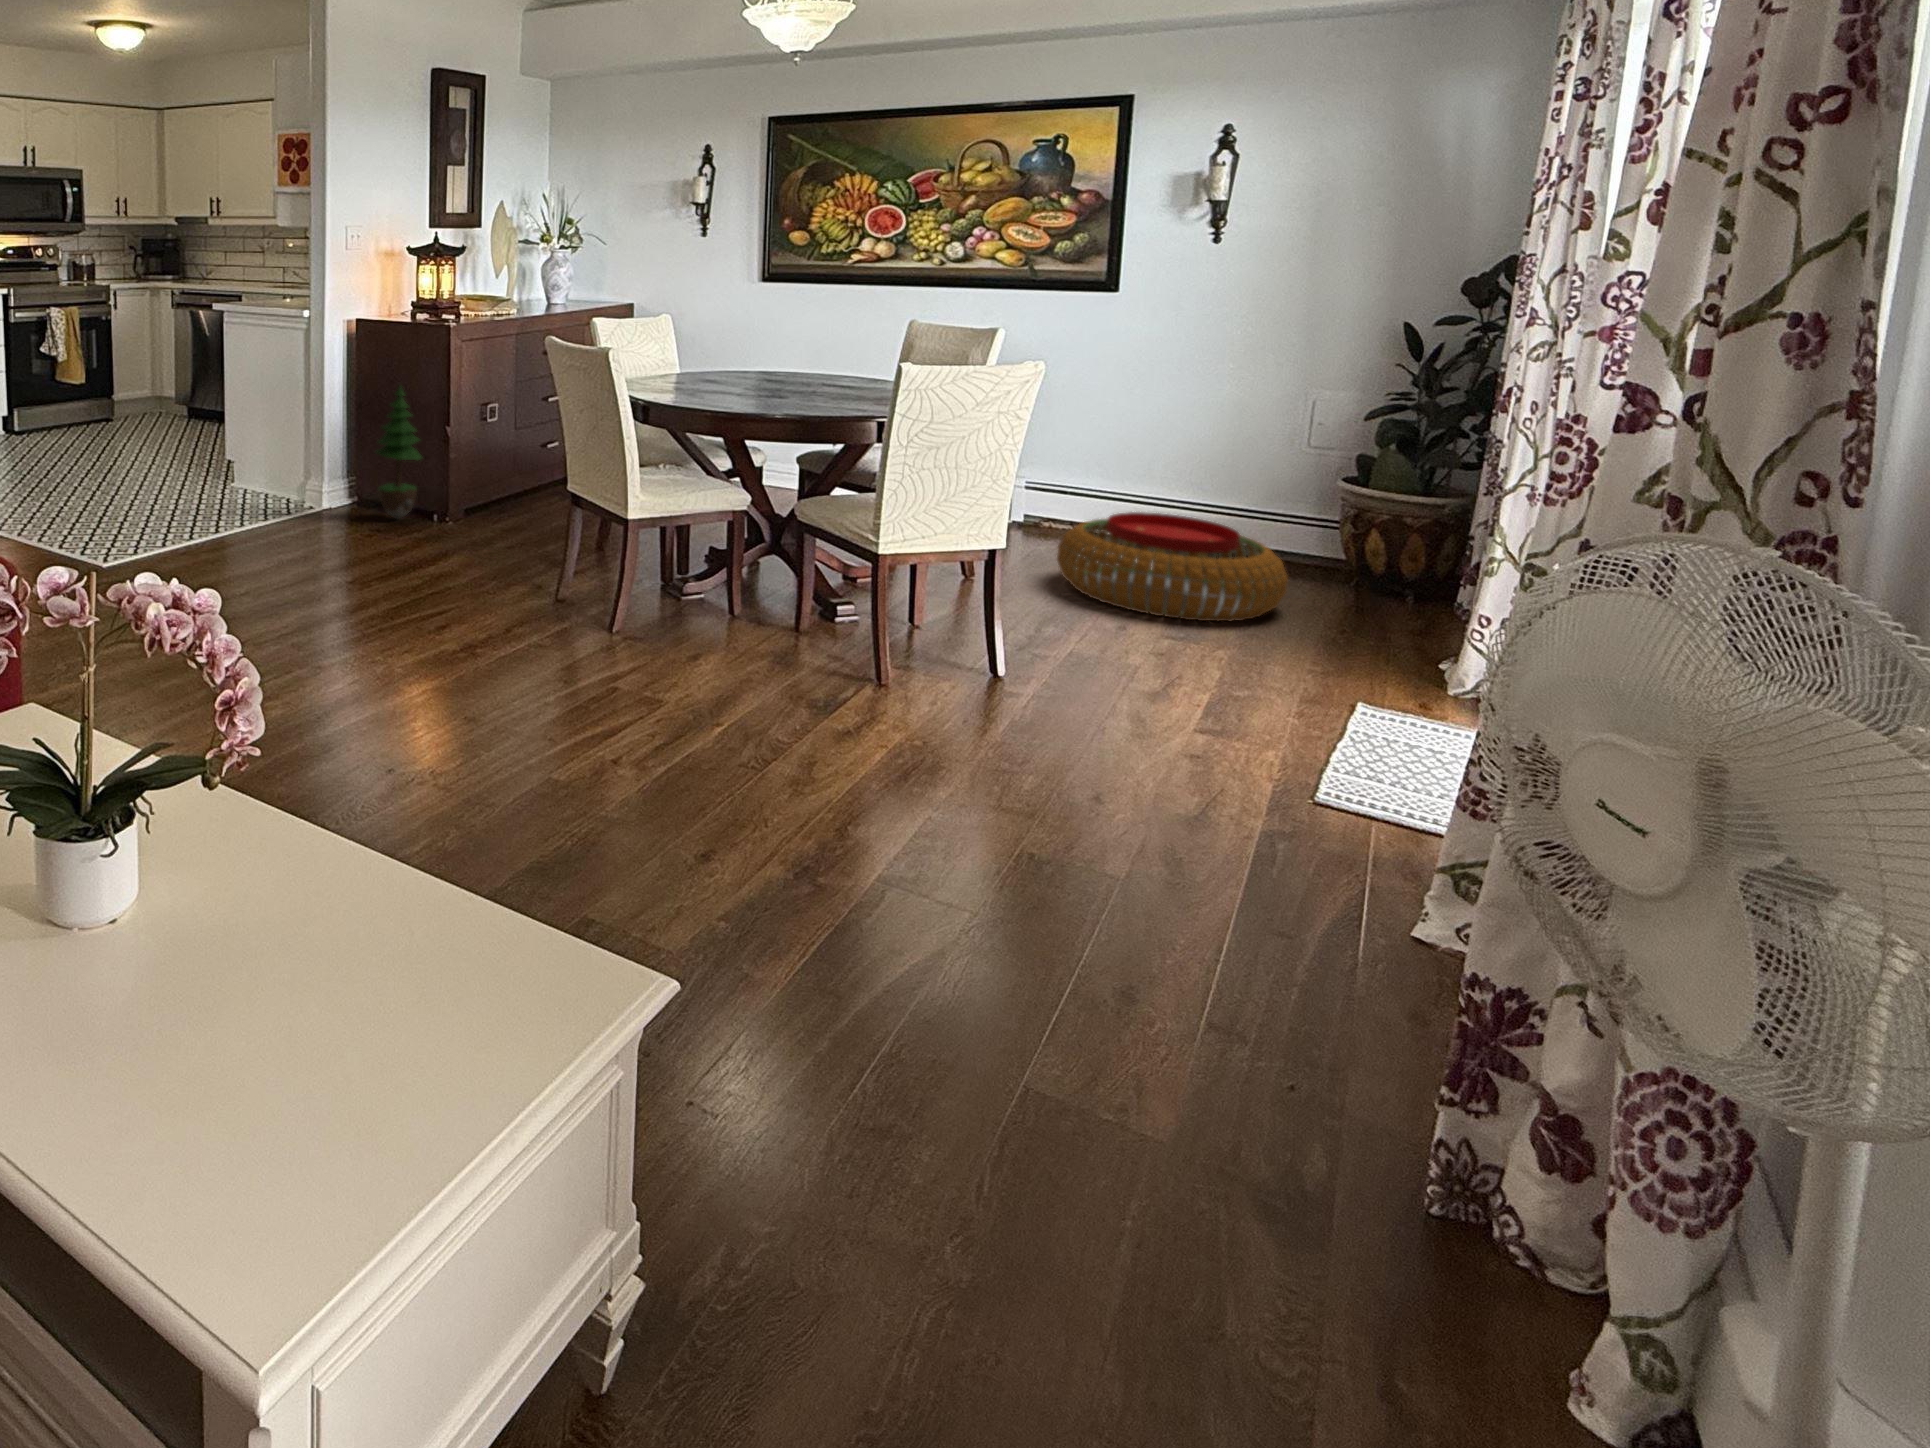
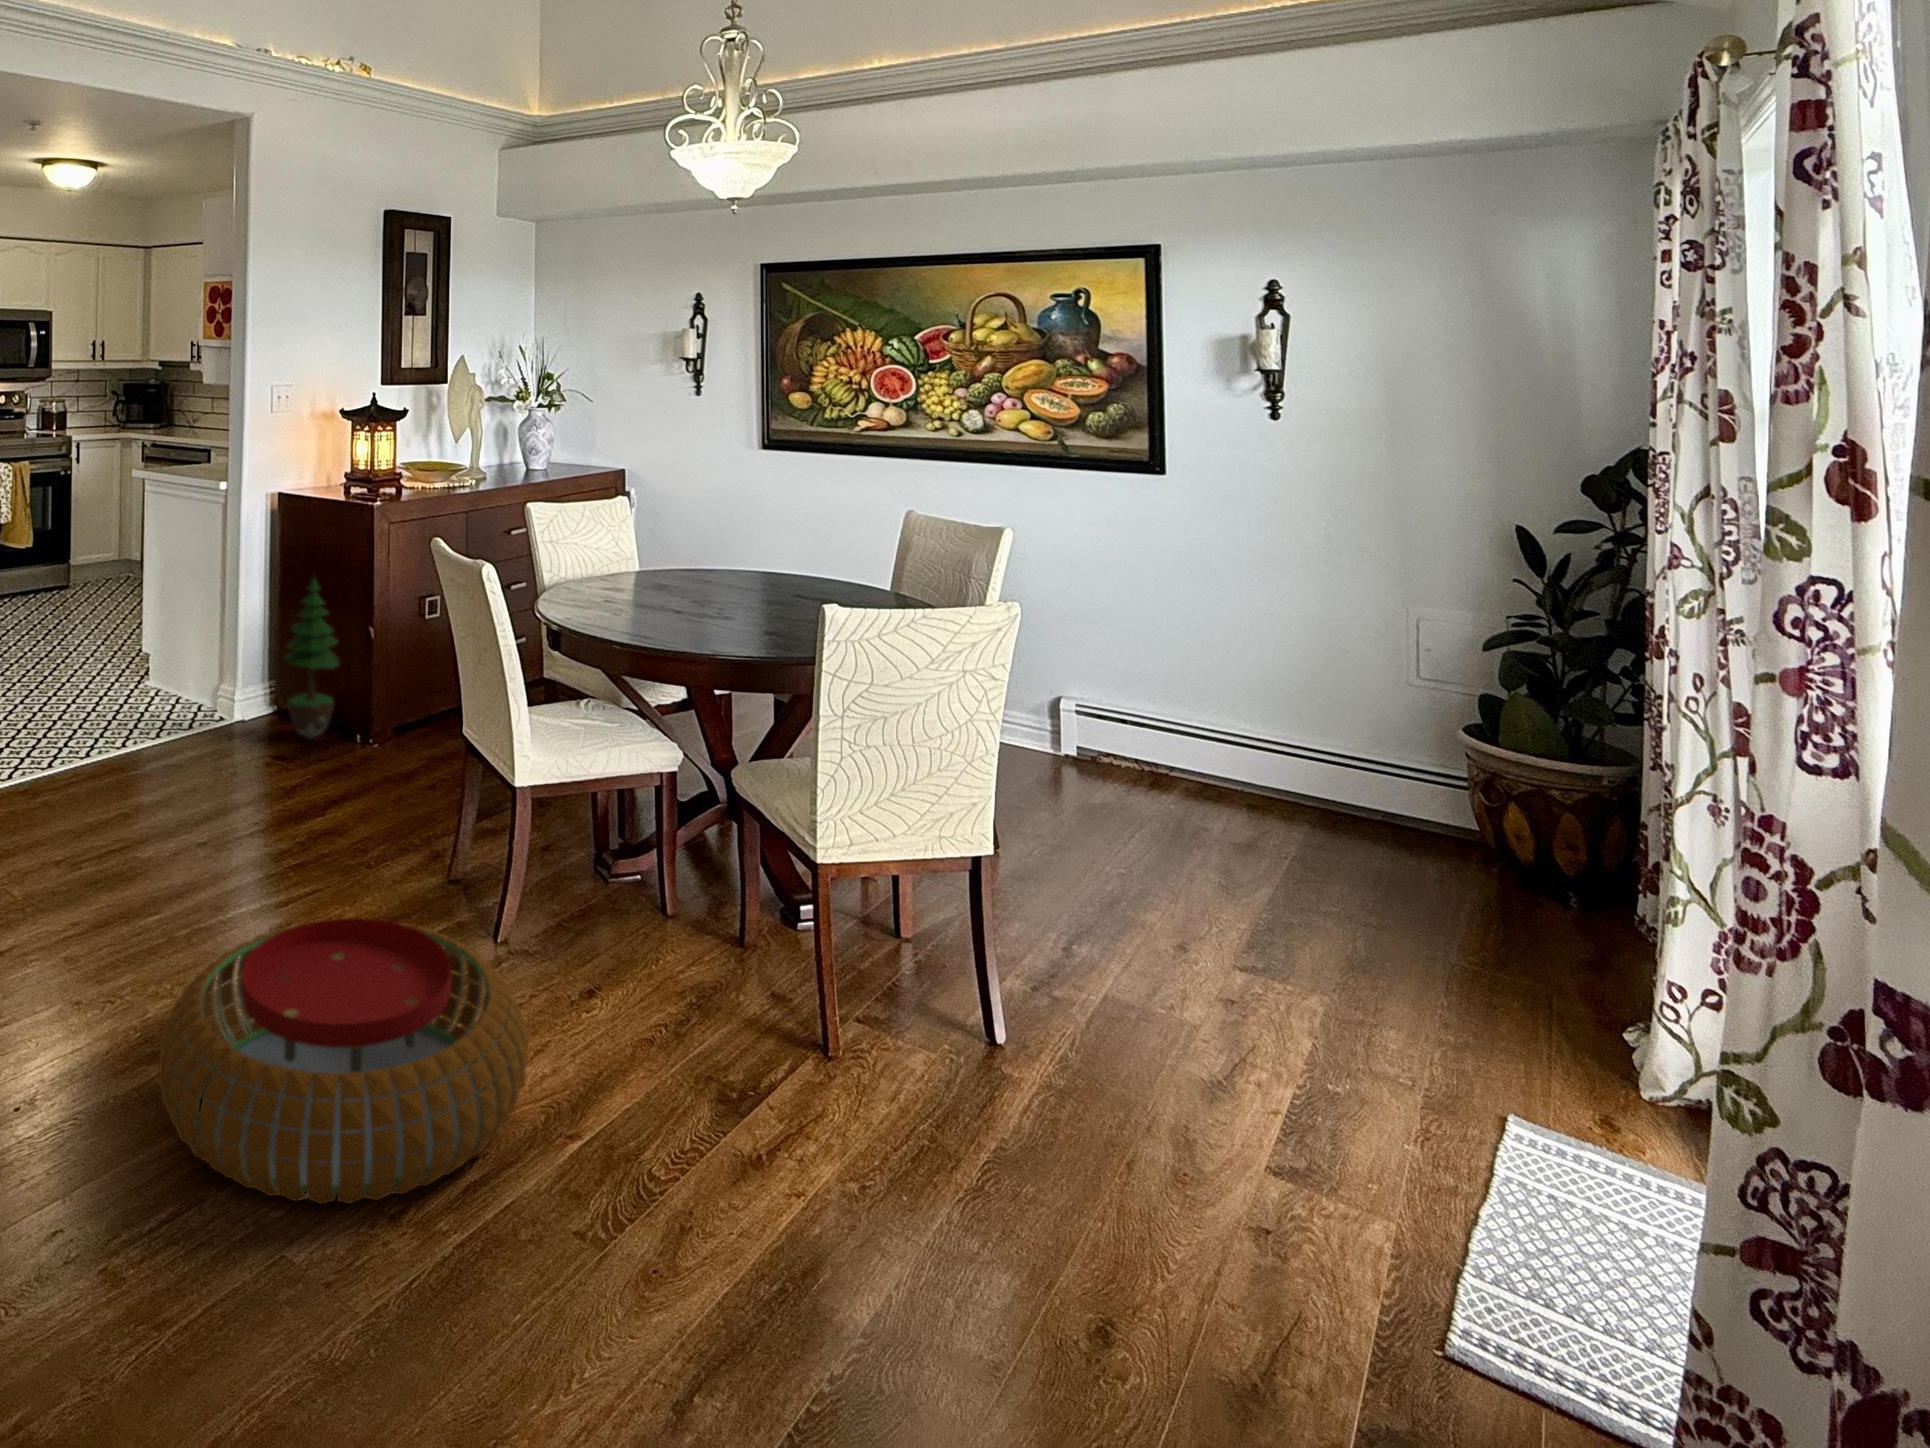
pouf: present [1057,512,1288,621] -> present [158,918,528,1204]

